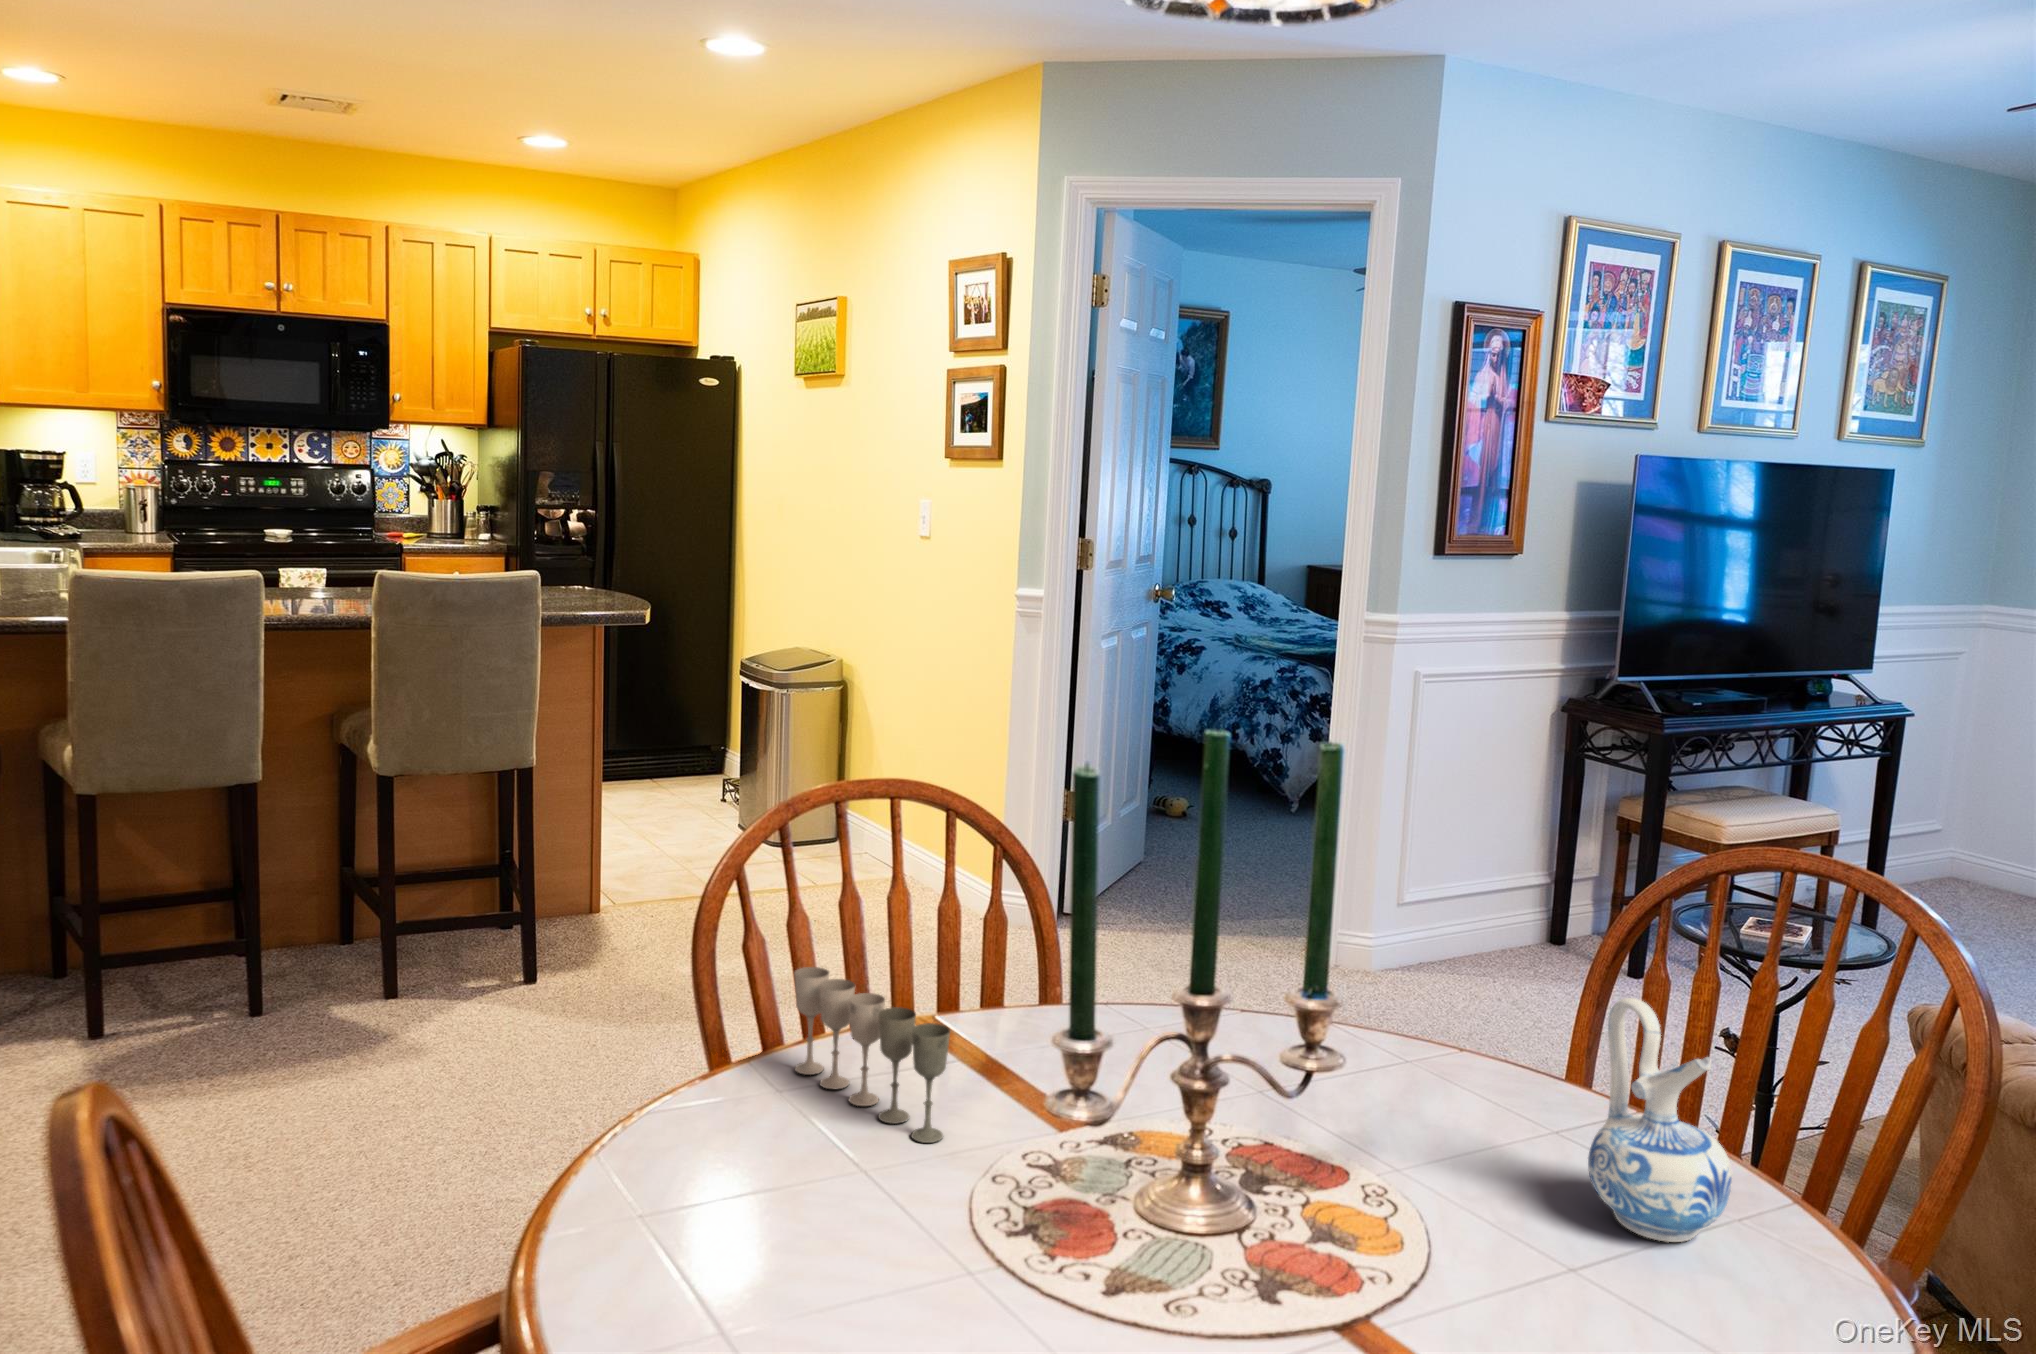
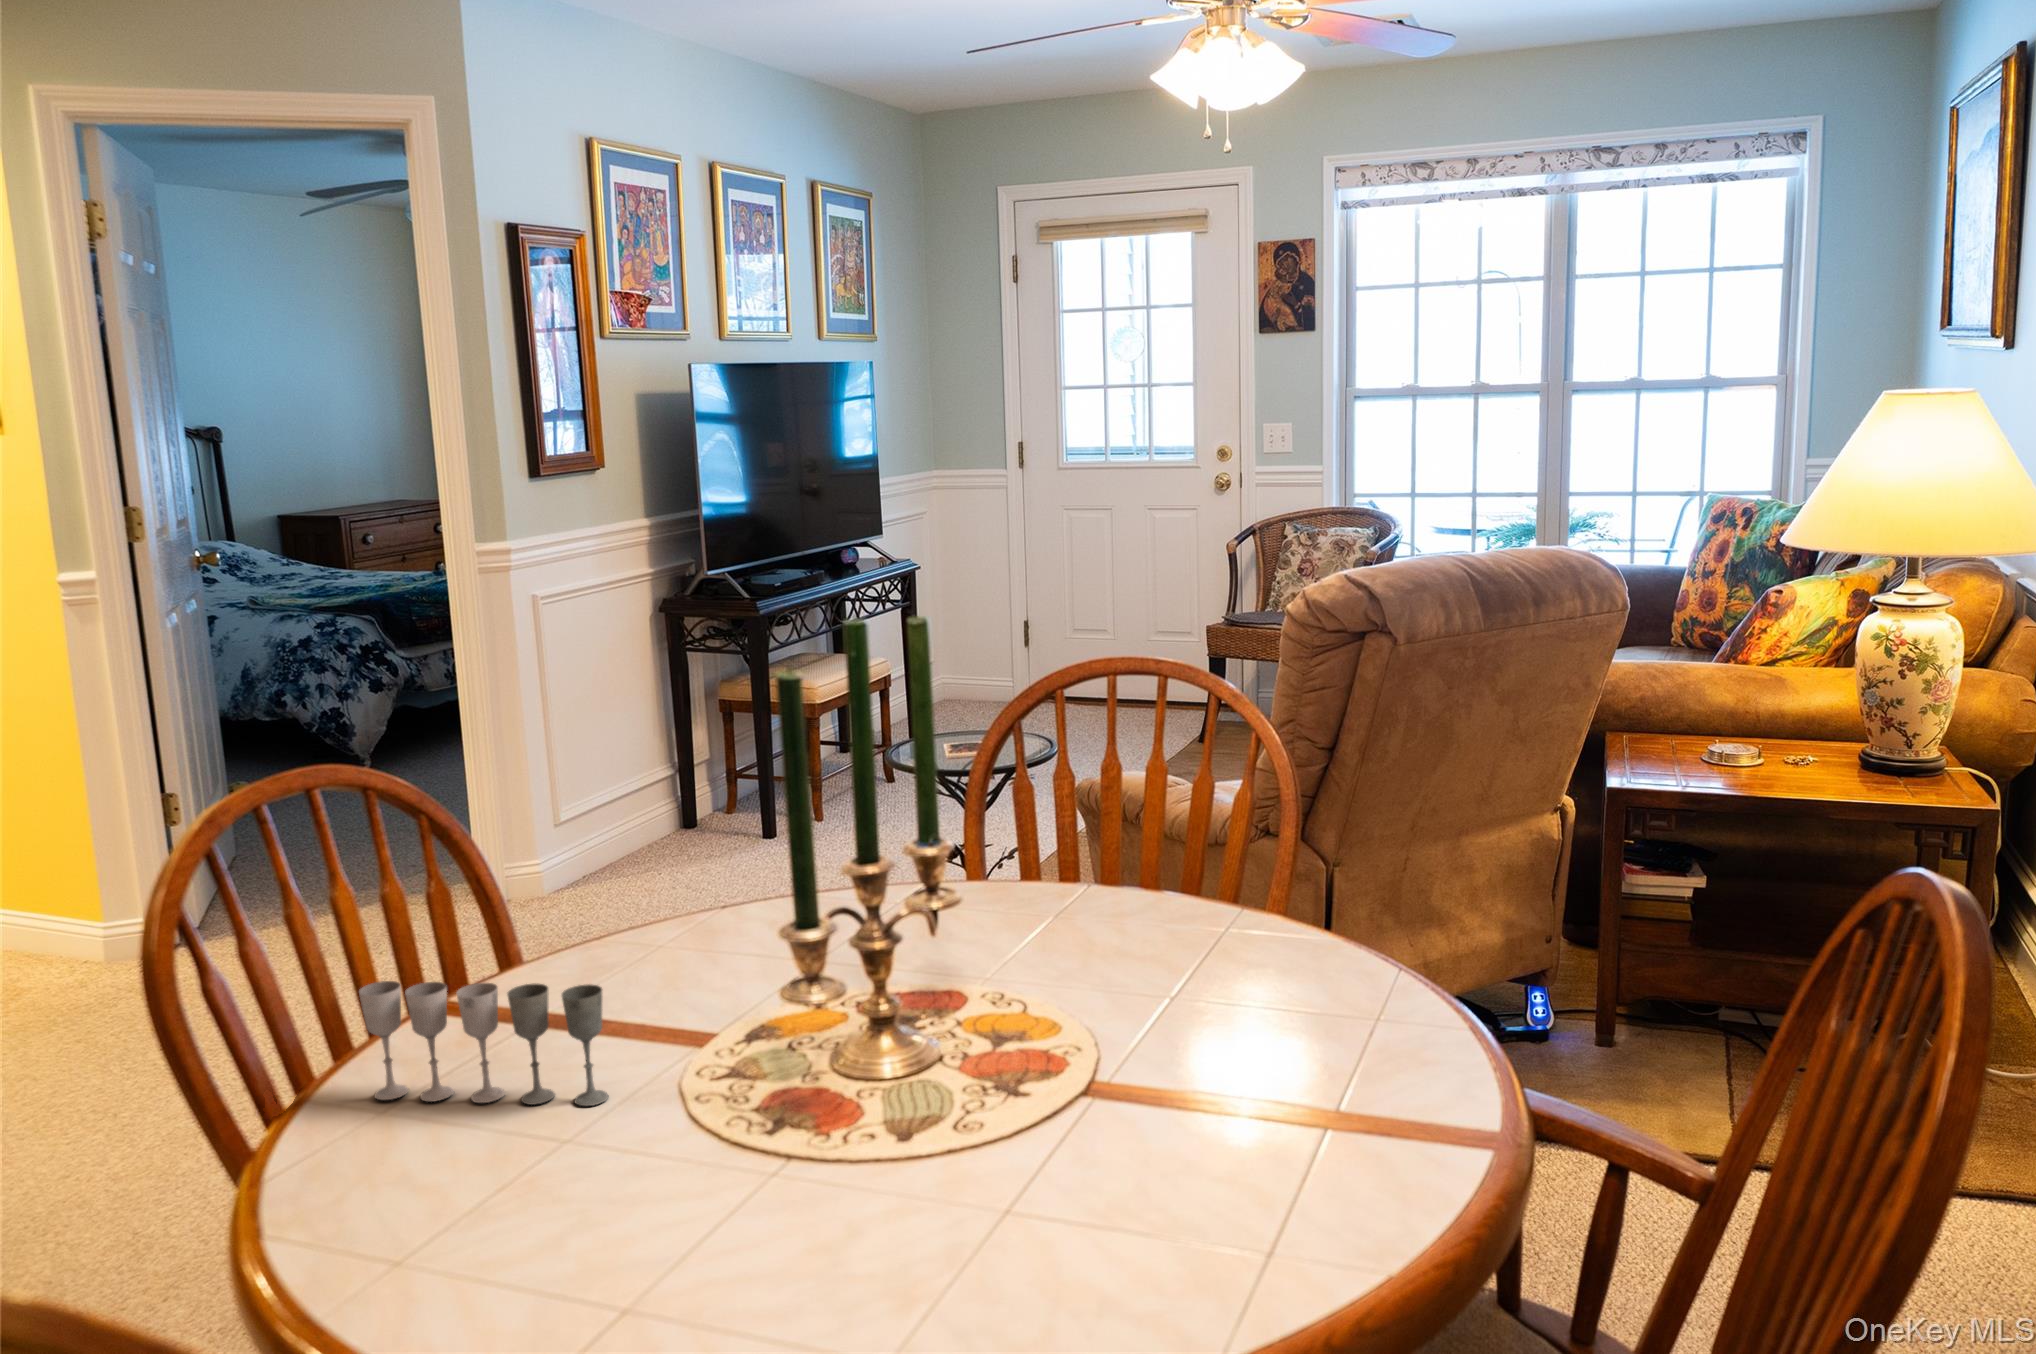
ceramic pitcher: present [1588,998,1732,1242] -> none [1114,785,1219,960]

